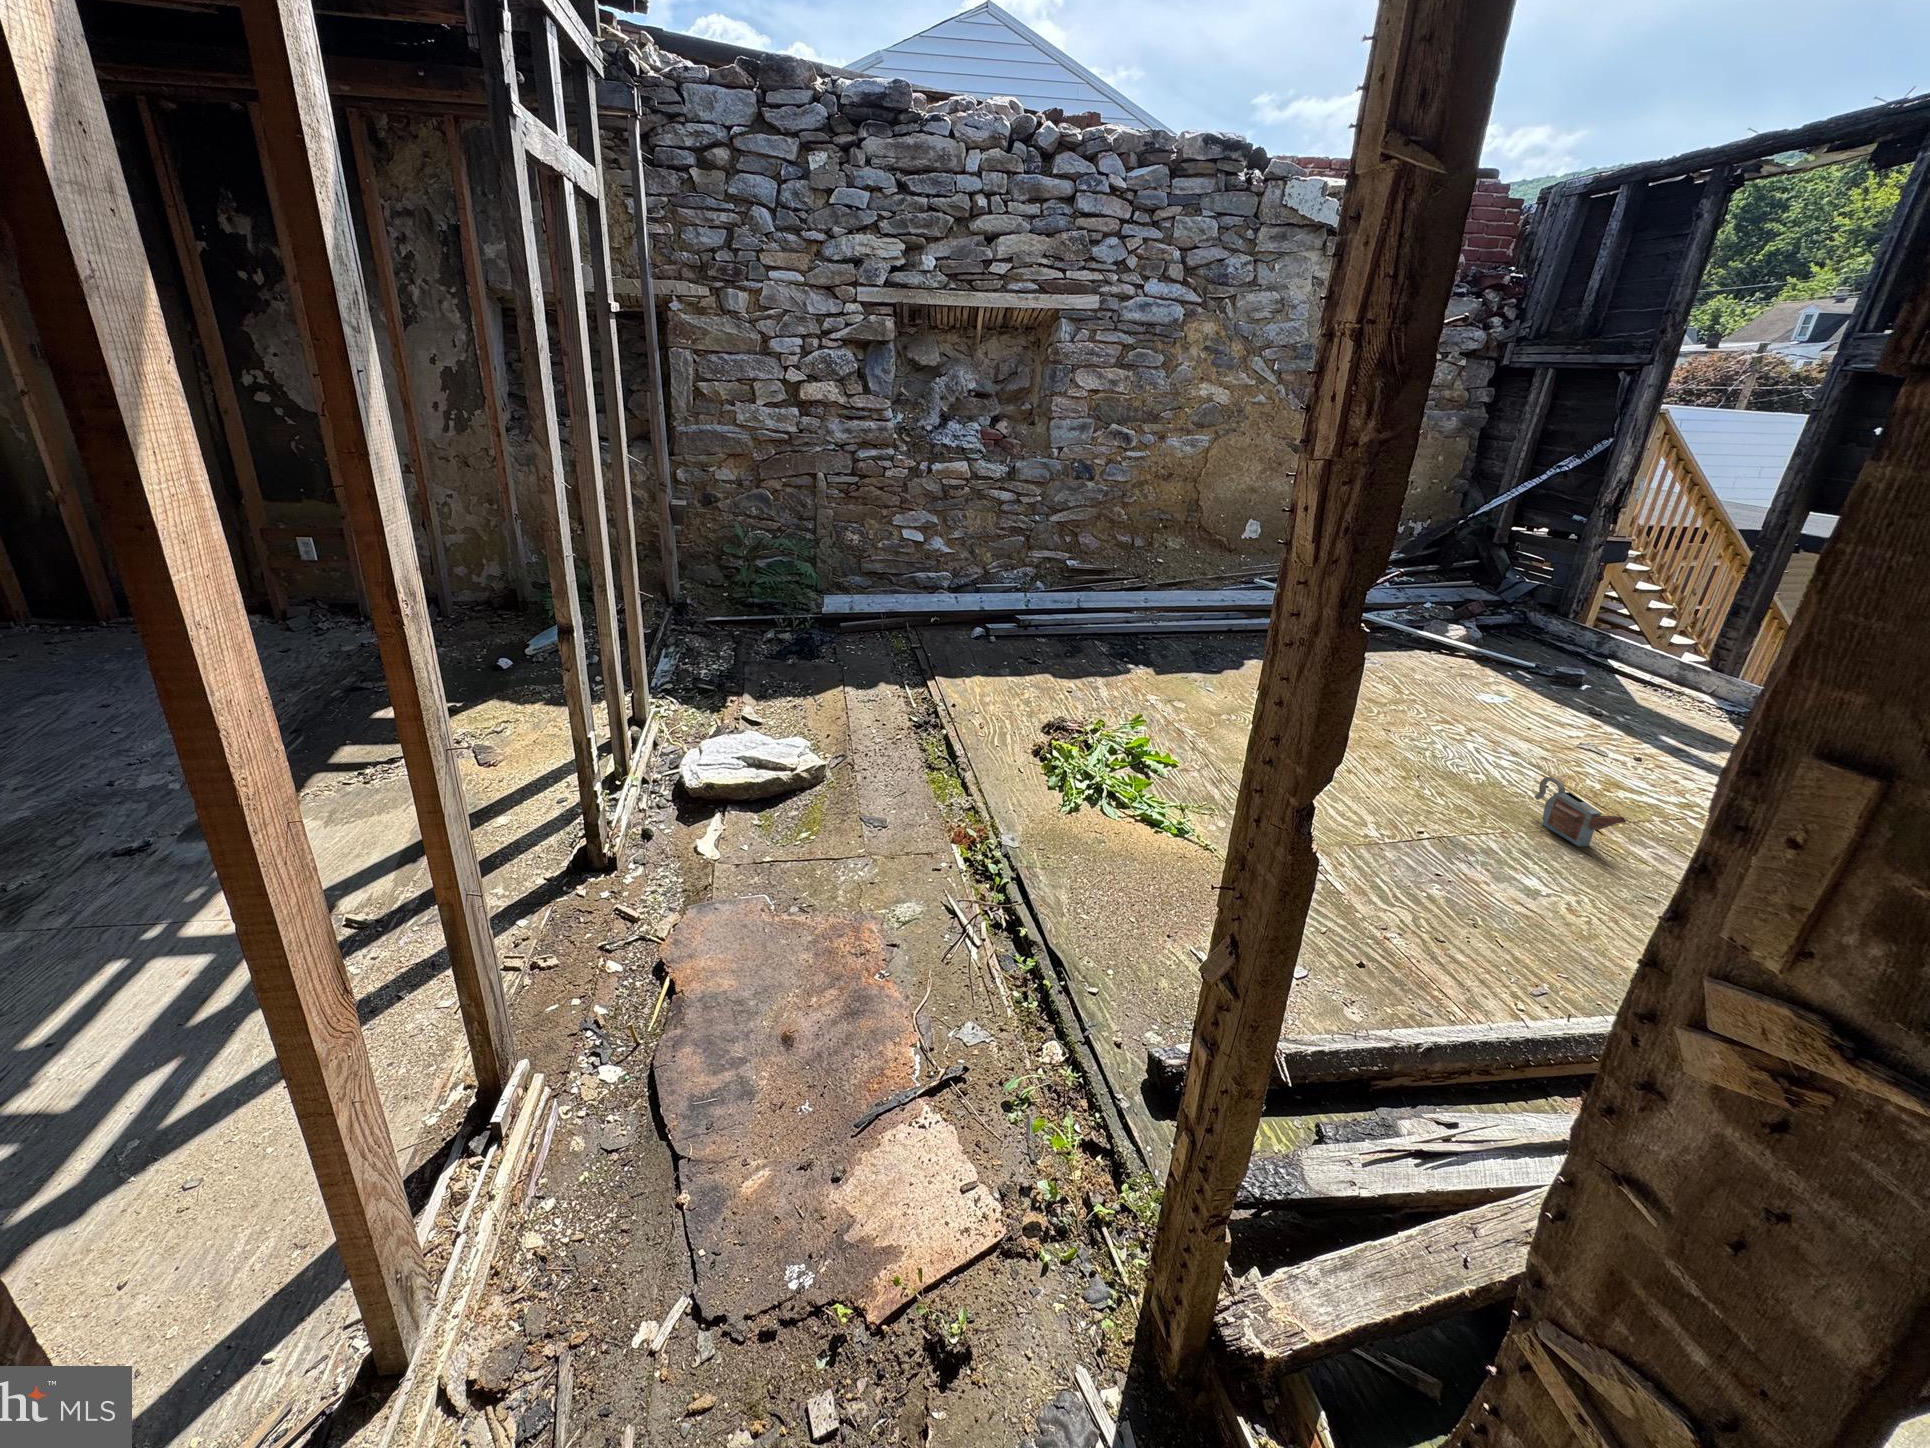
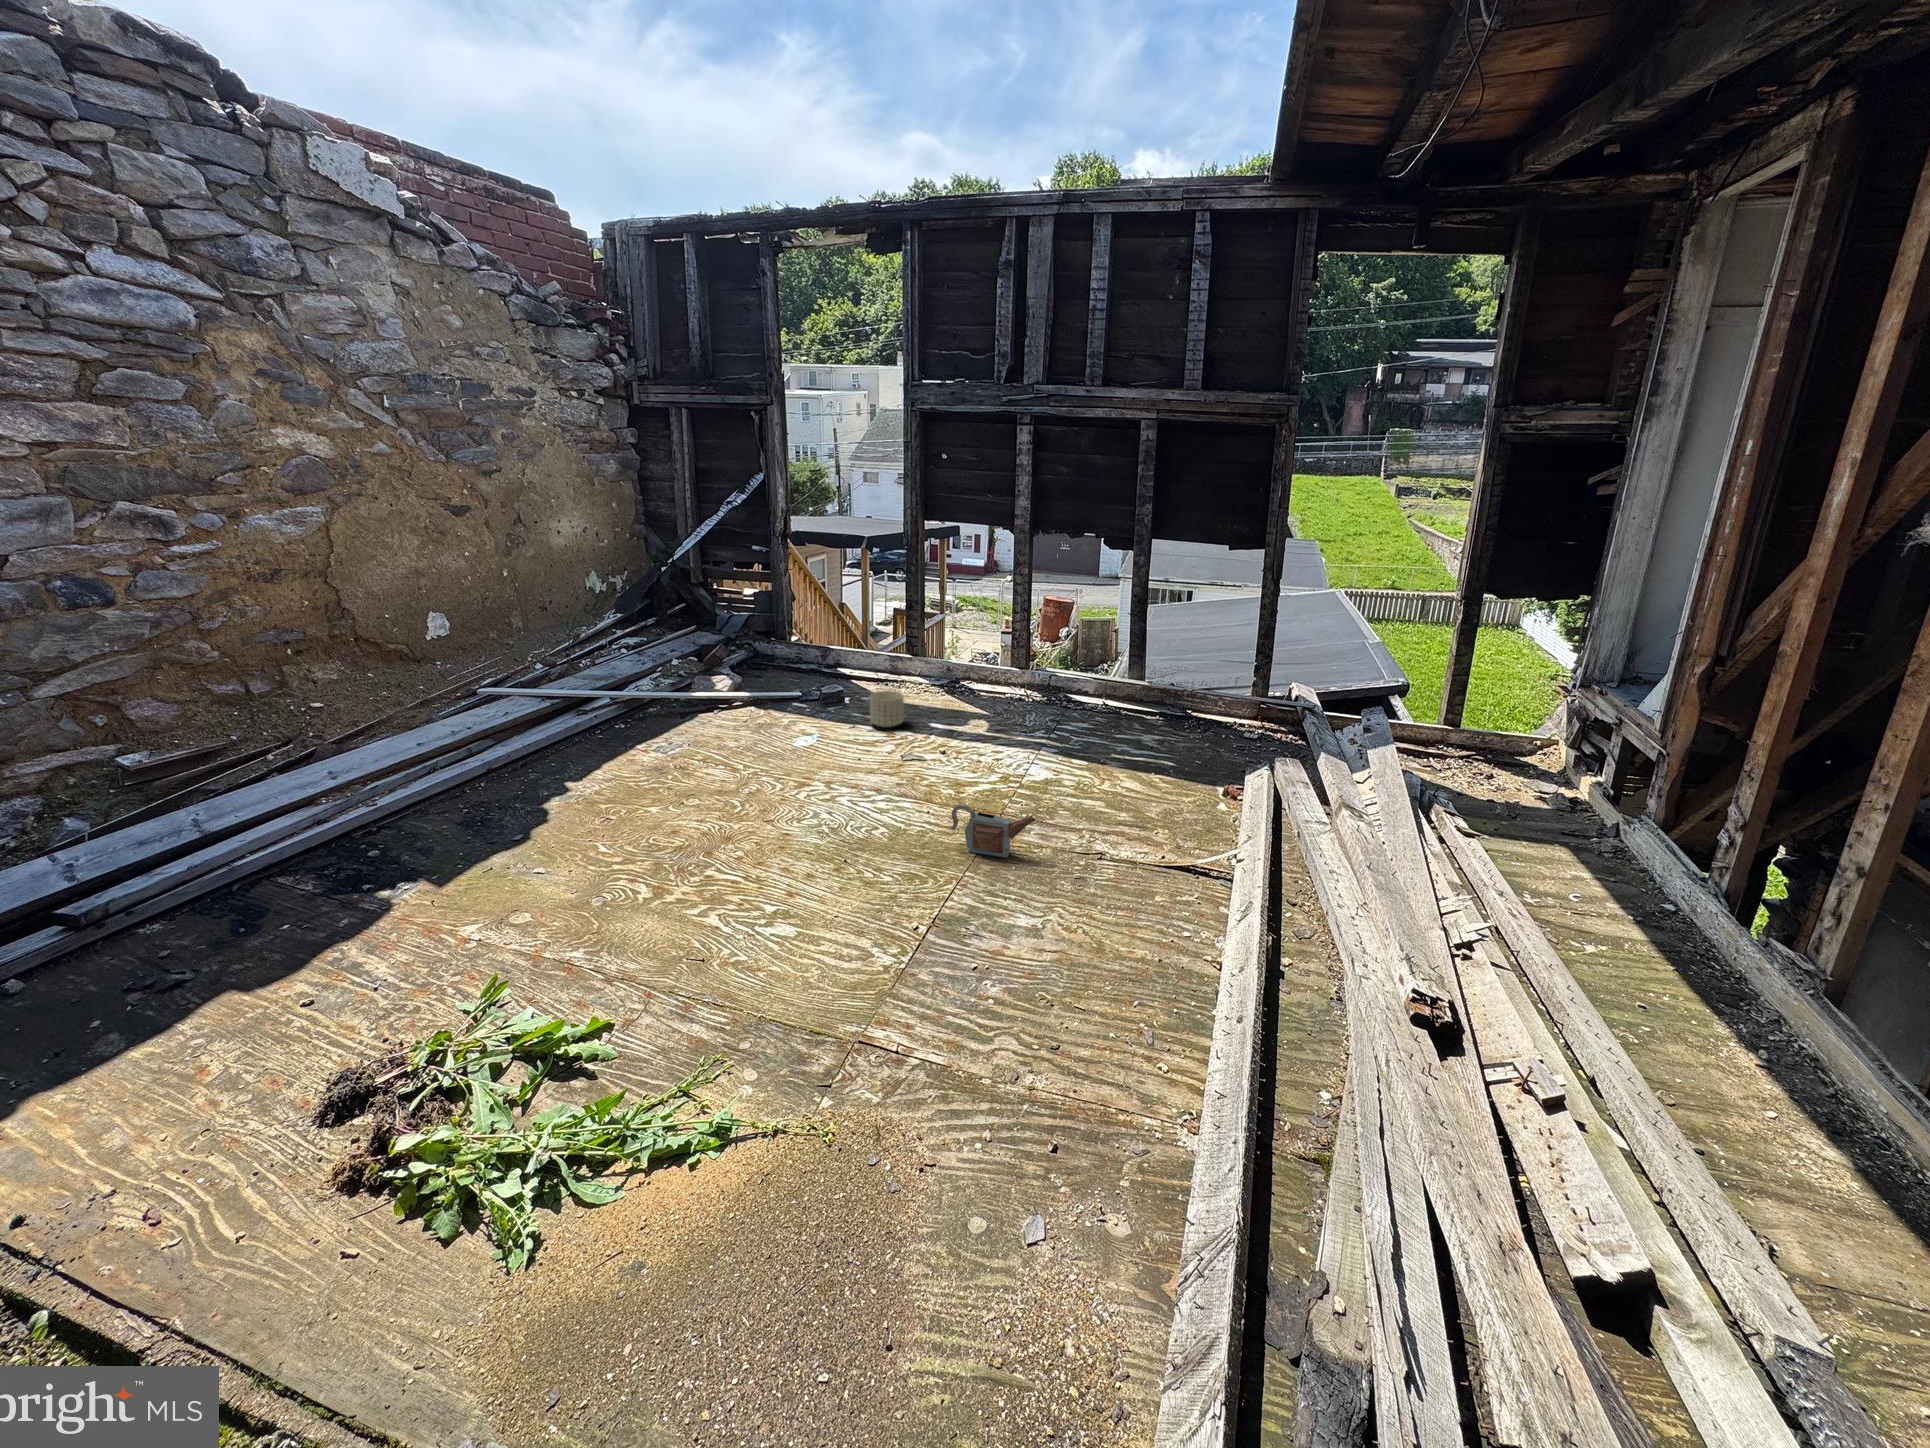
planter: none [1577,682,1633,723] -> present [870,690,904,728]

